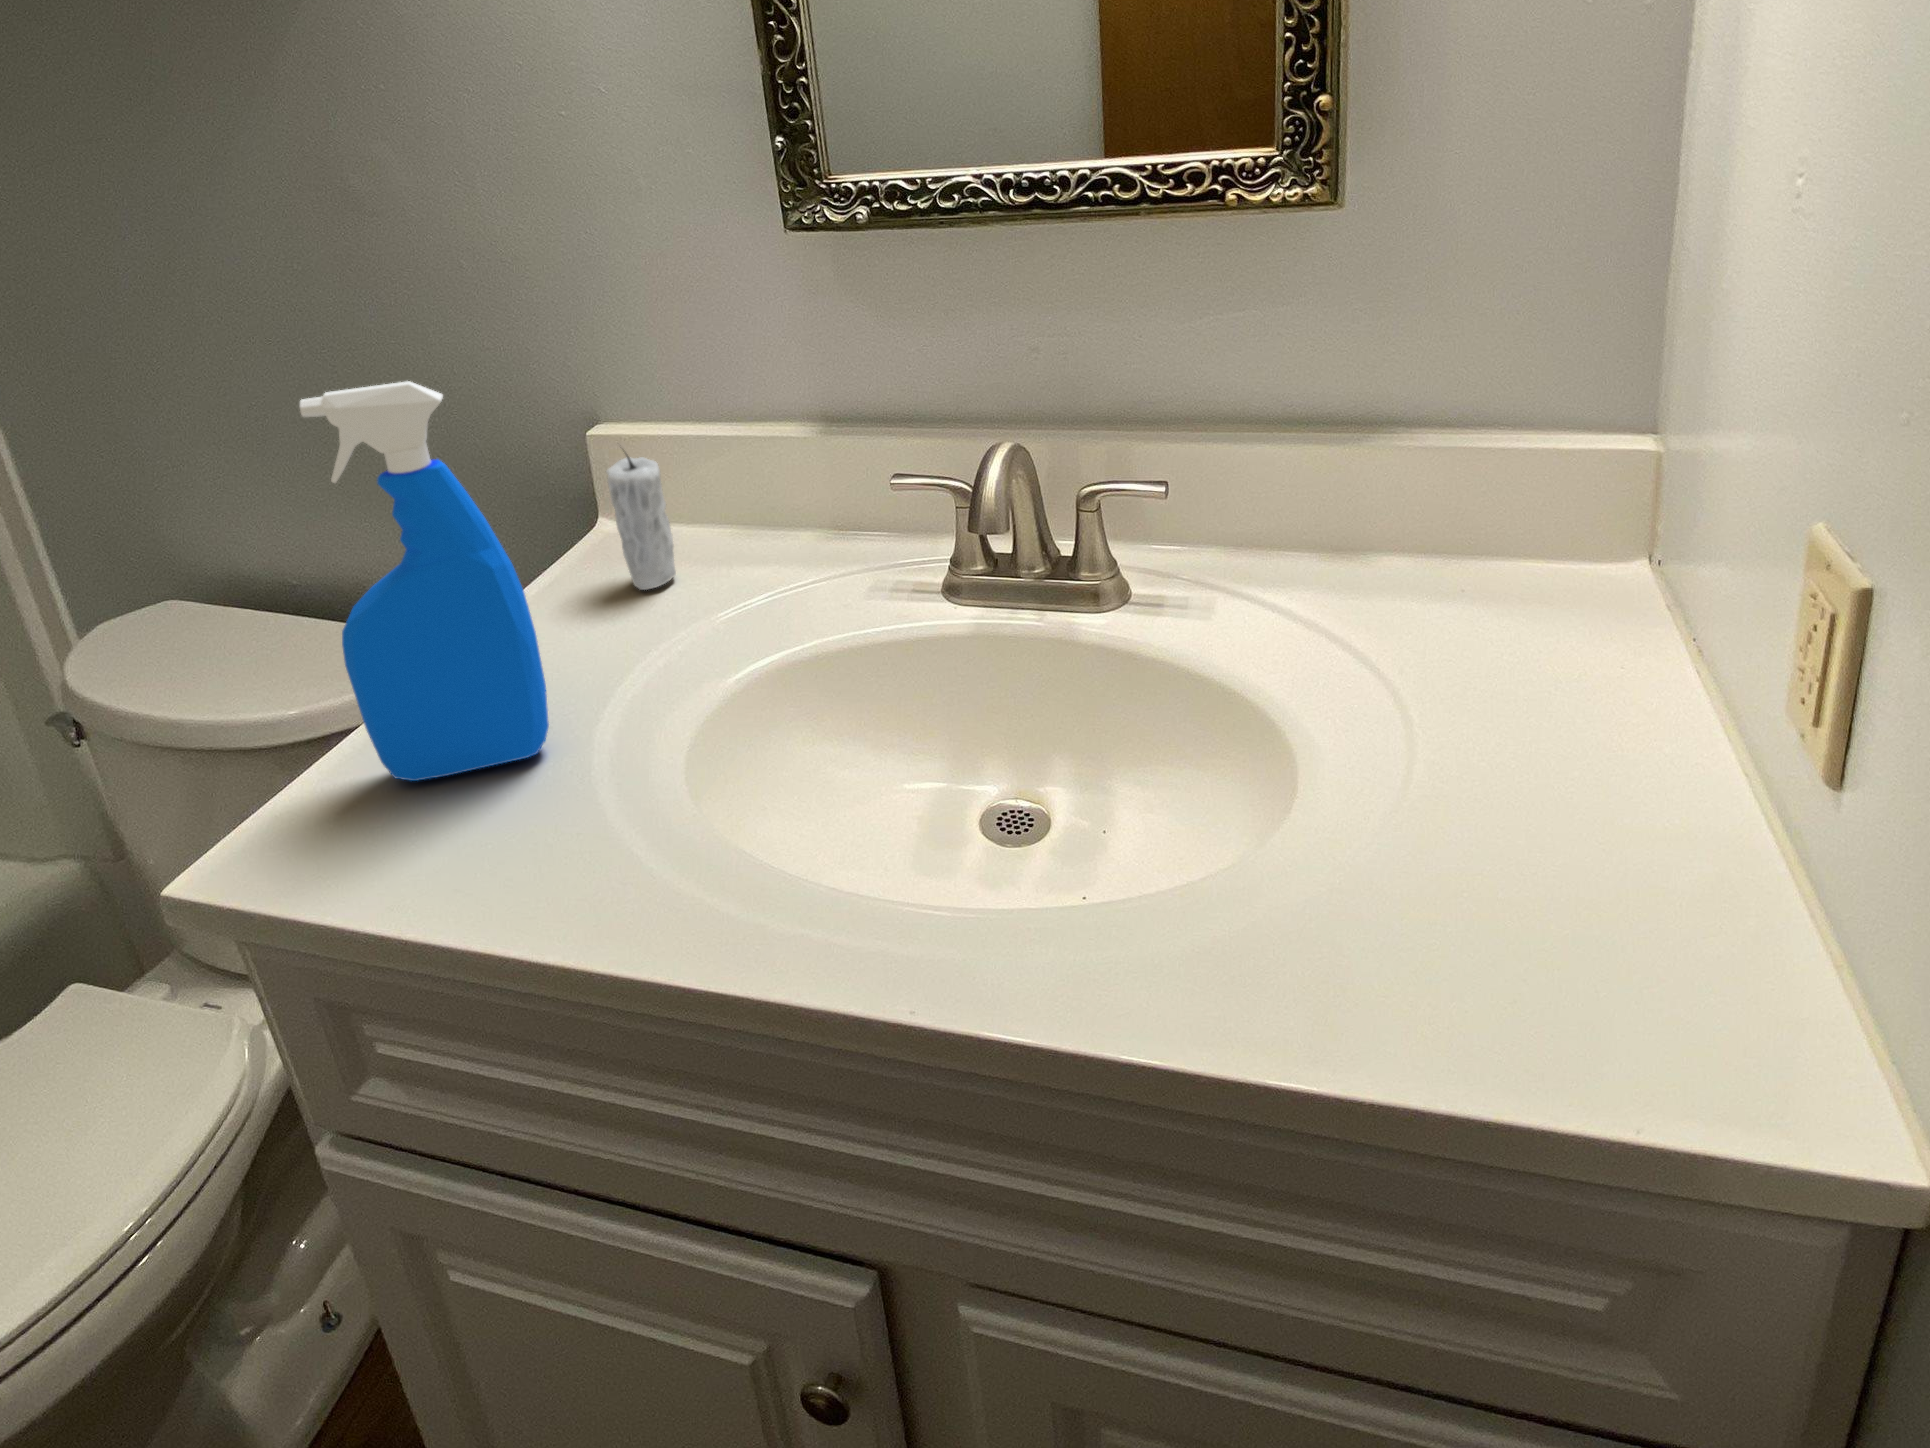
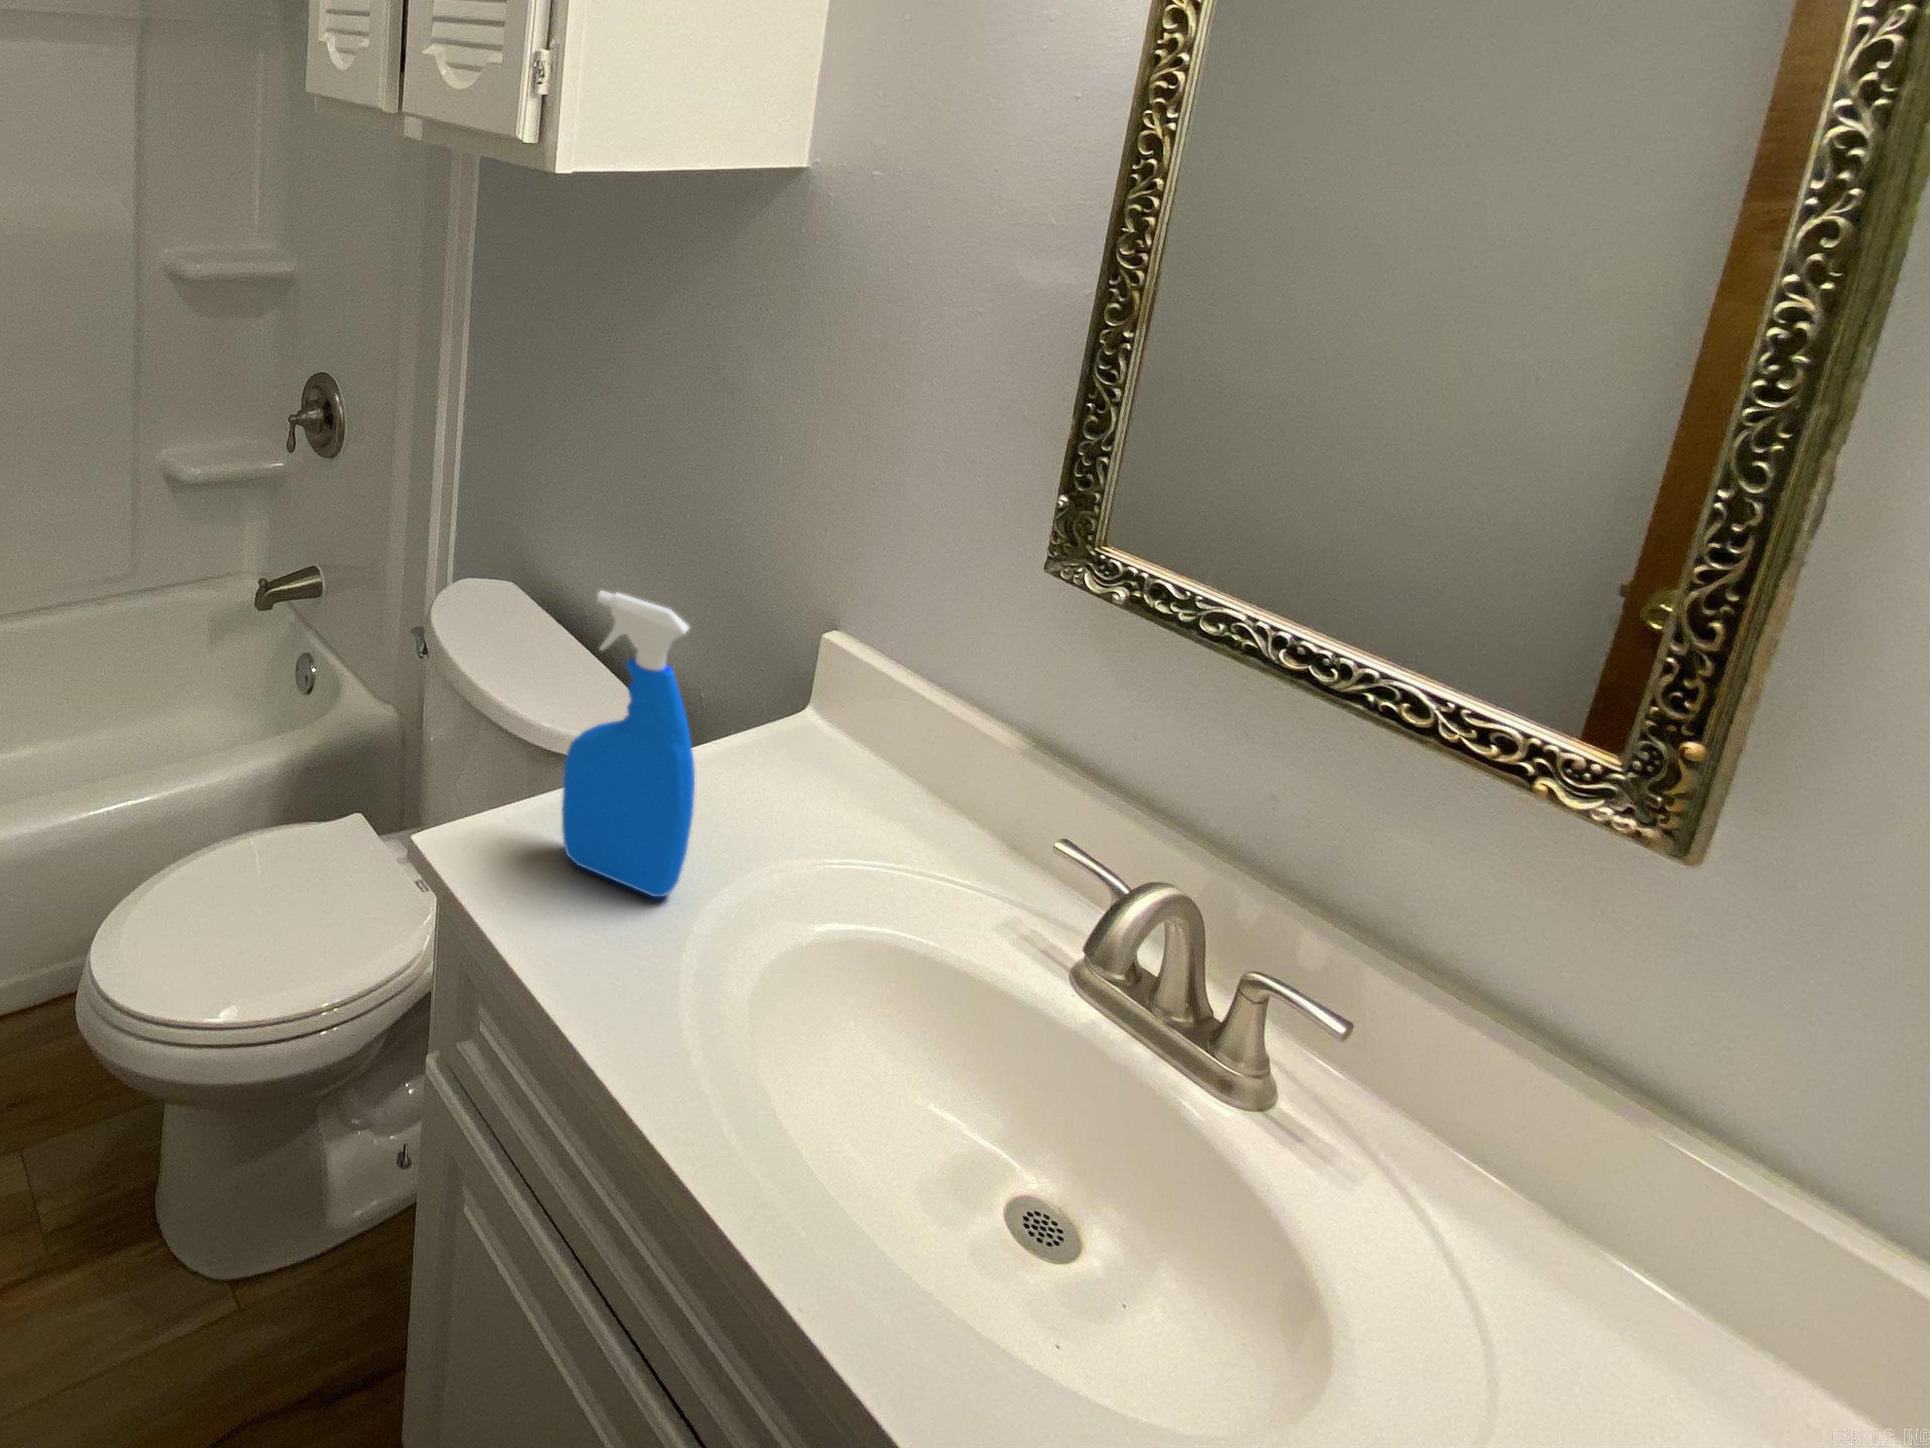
candle: present [606,454,676,590] -> none [802,674,858,800]

